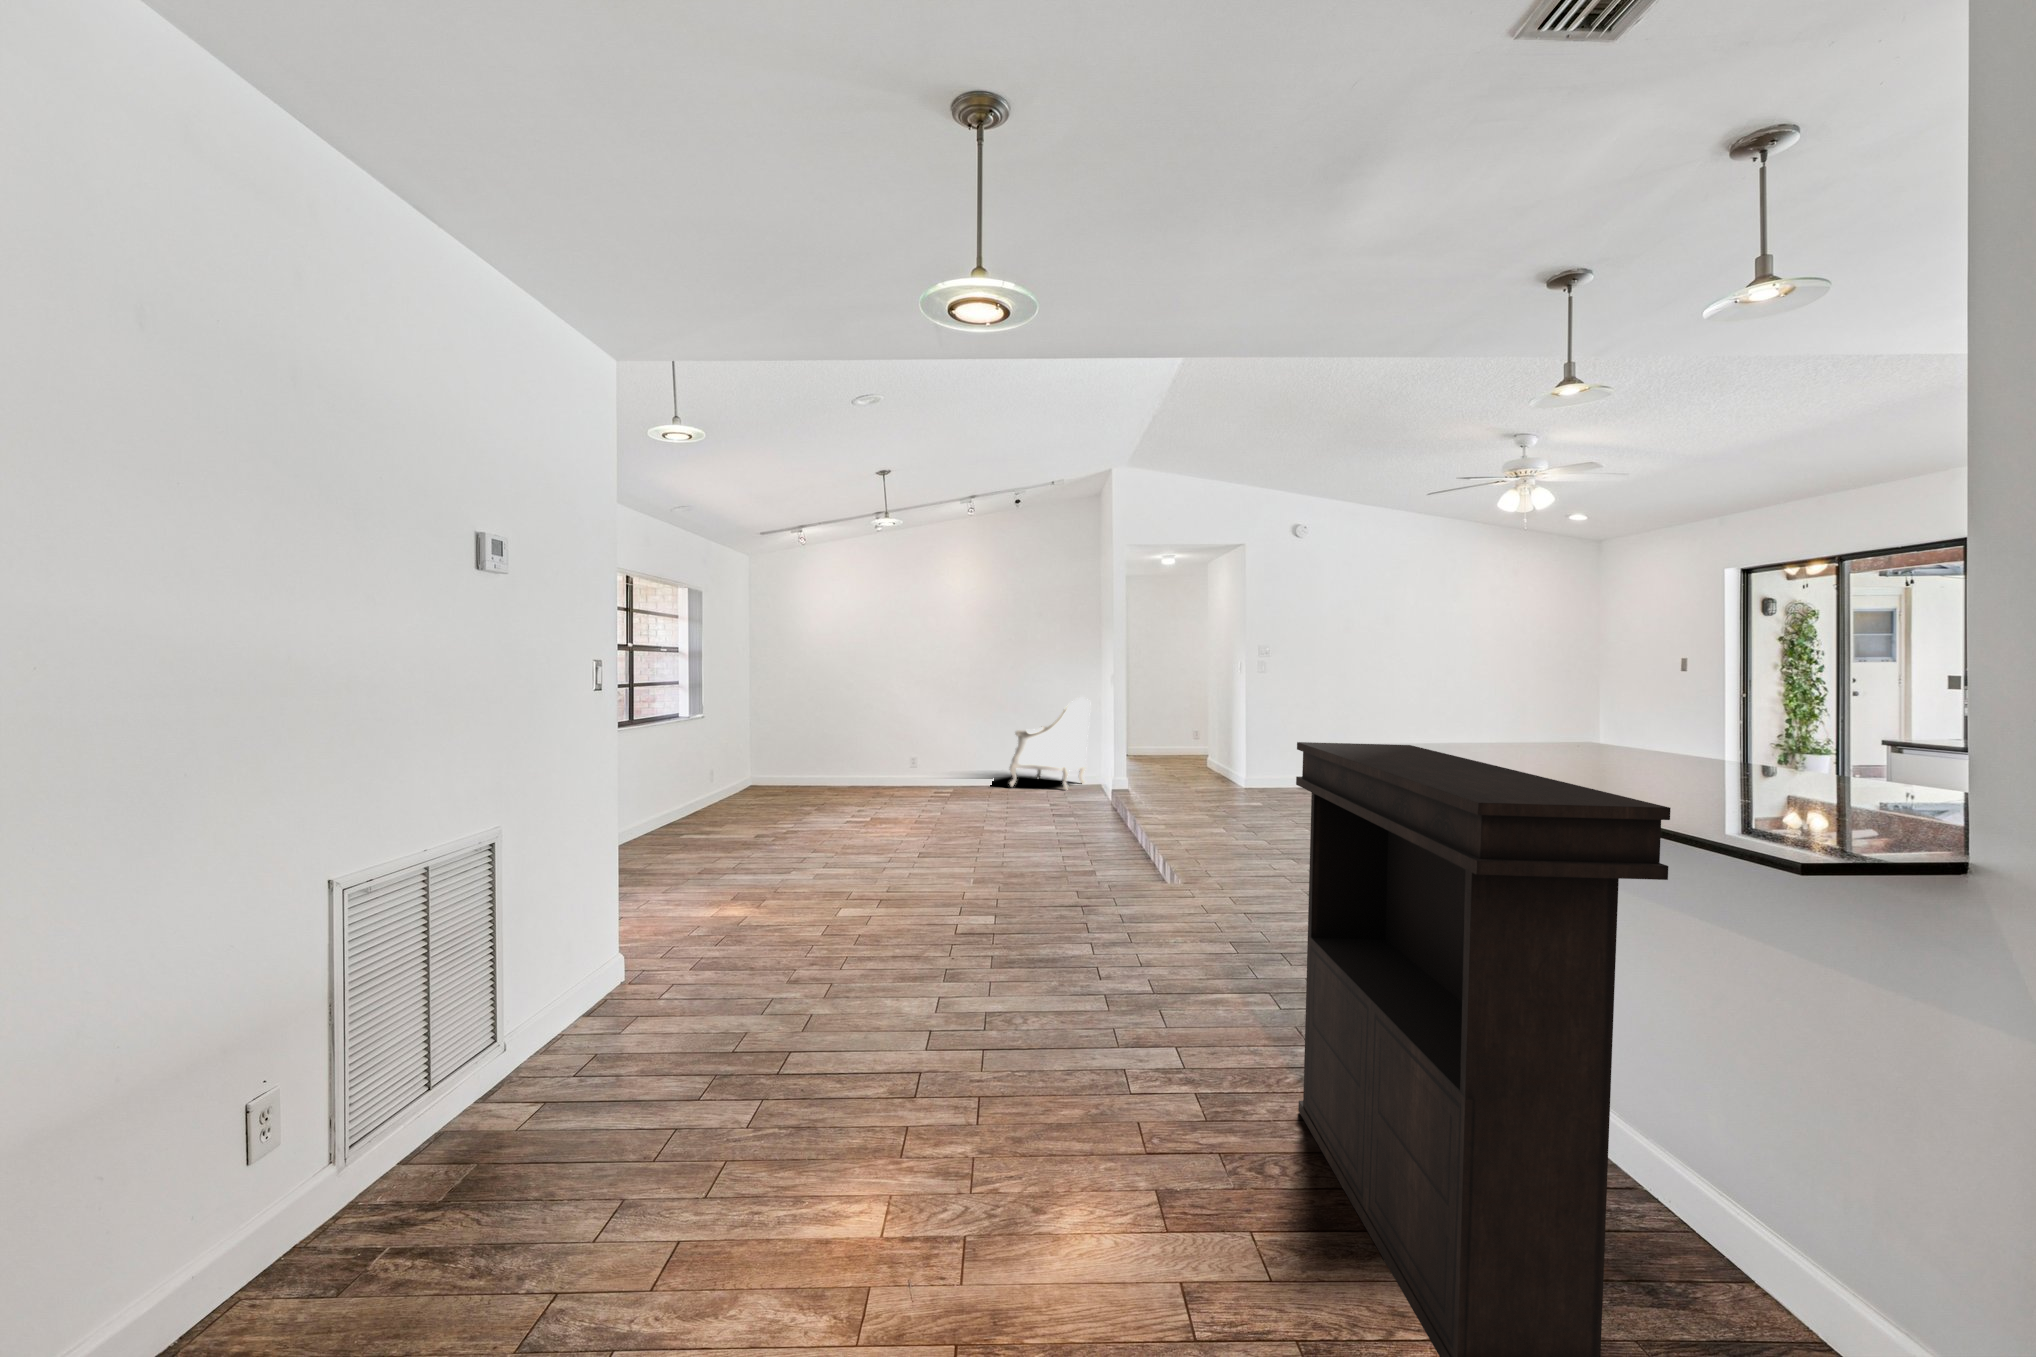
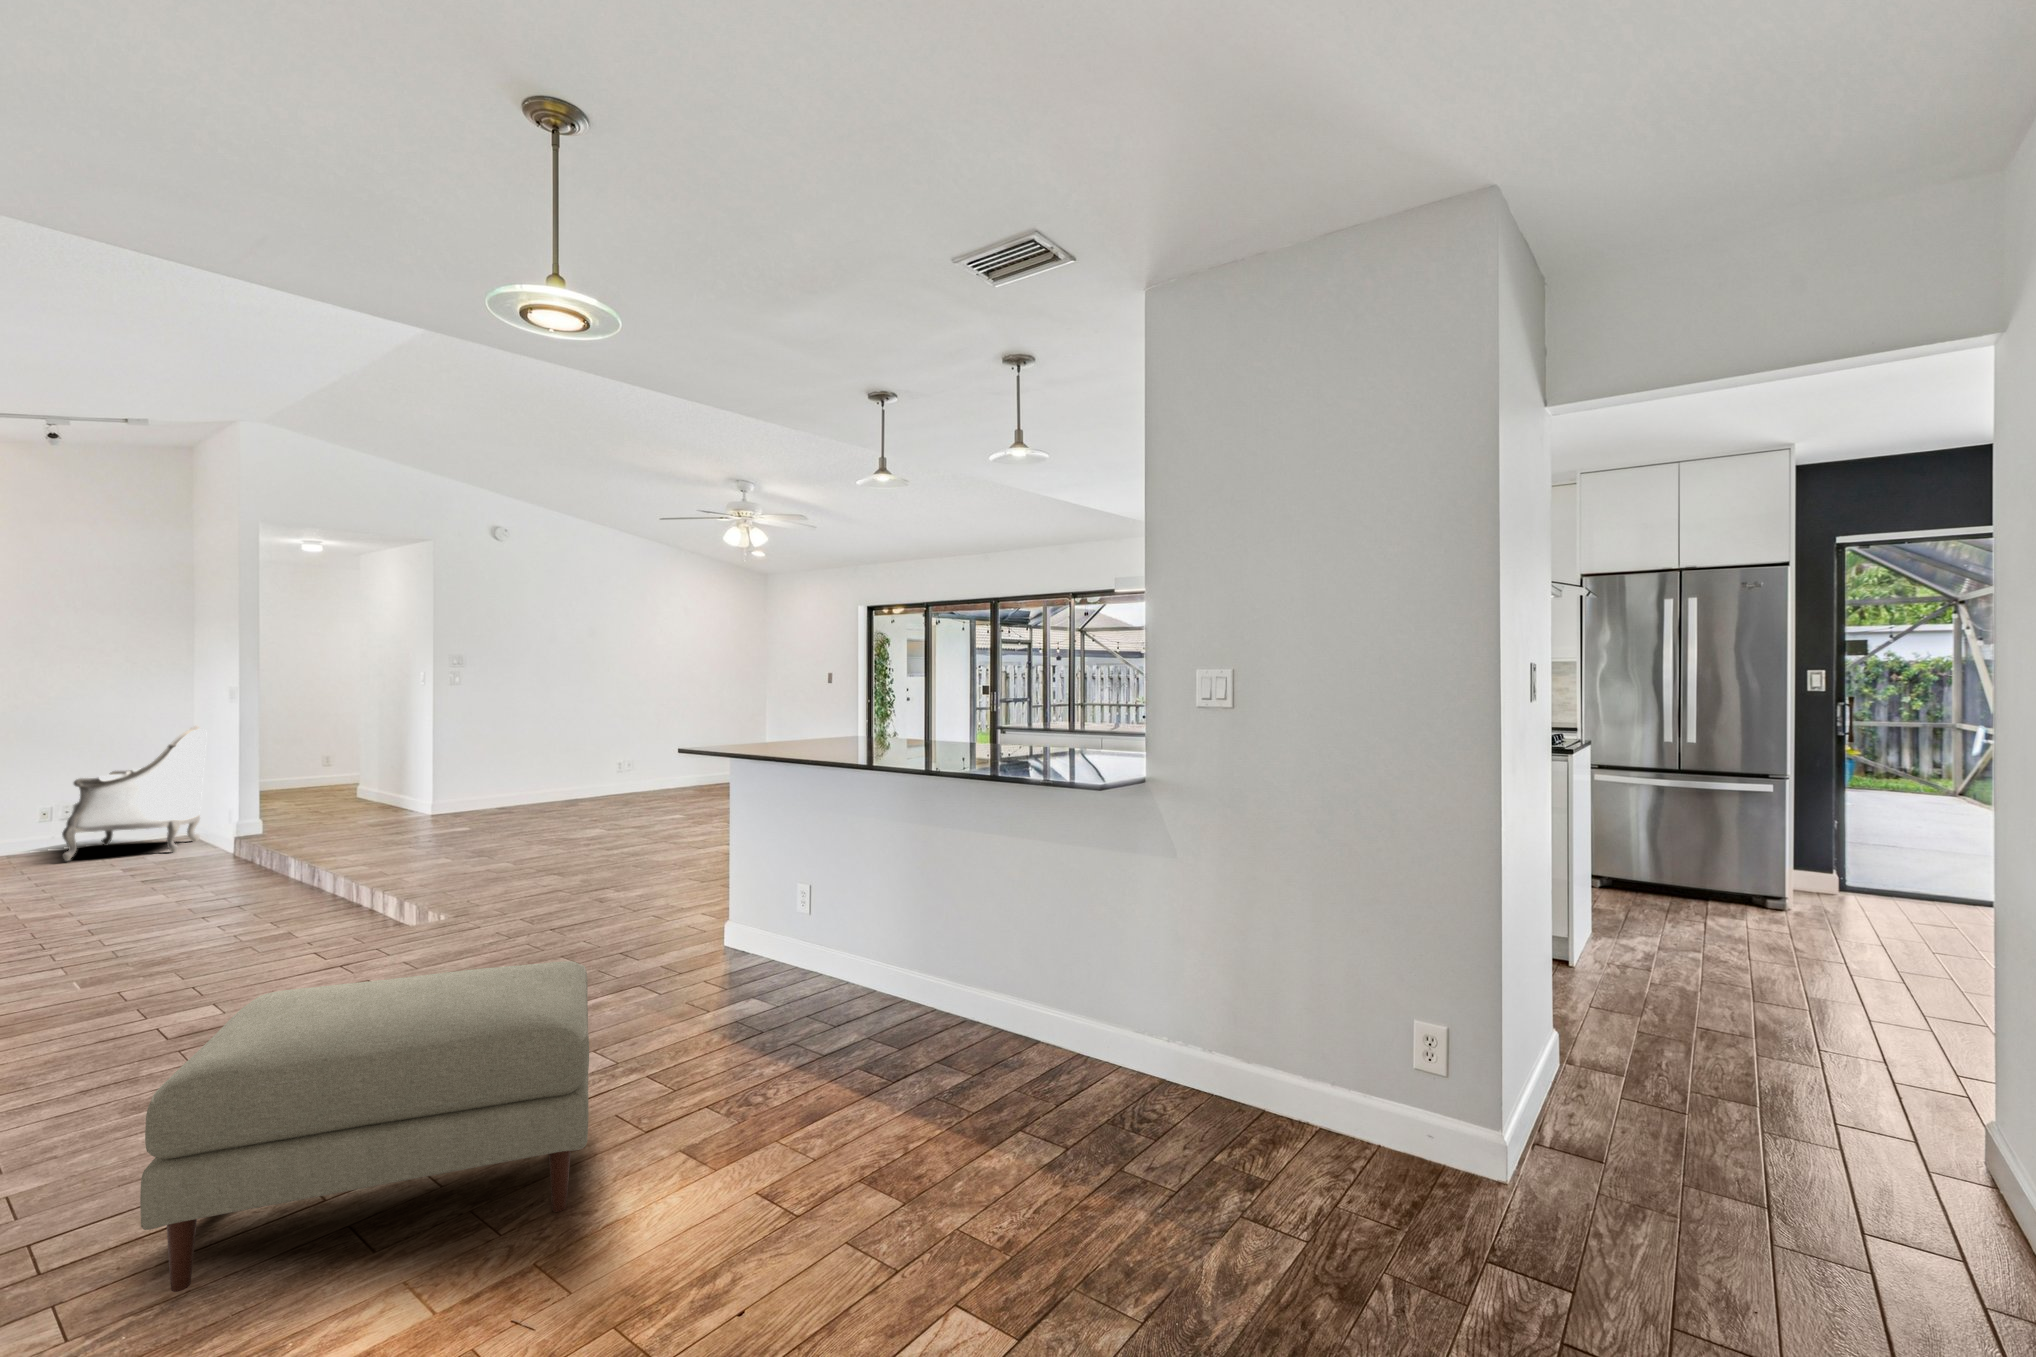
console table: present [1296,742,1671,1357] -> none [729,736,1048,1157]
ottoman: none [772,915,1135,1197] -> present [140,961,589,1292]

